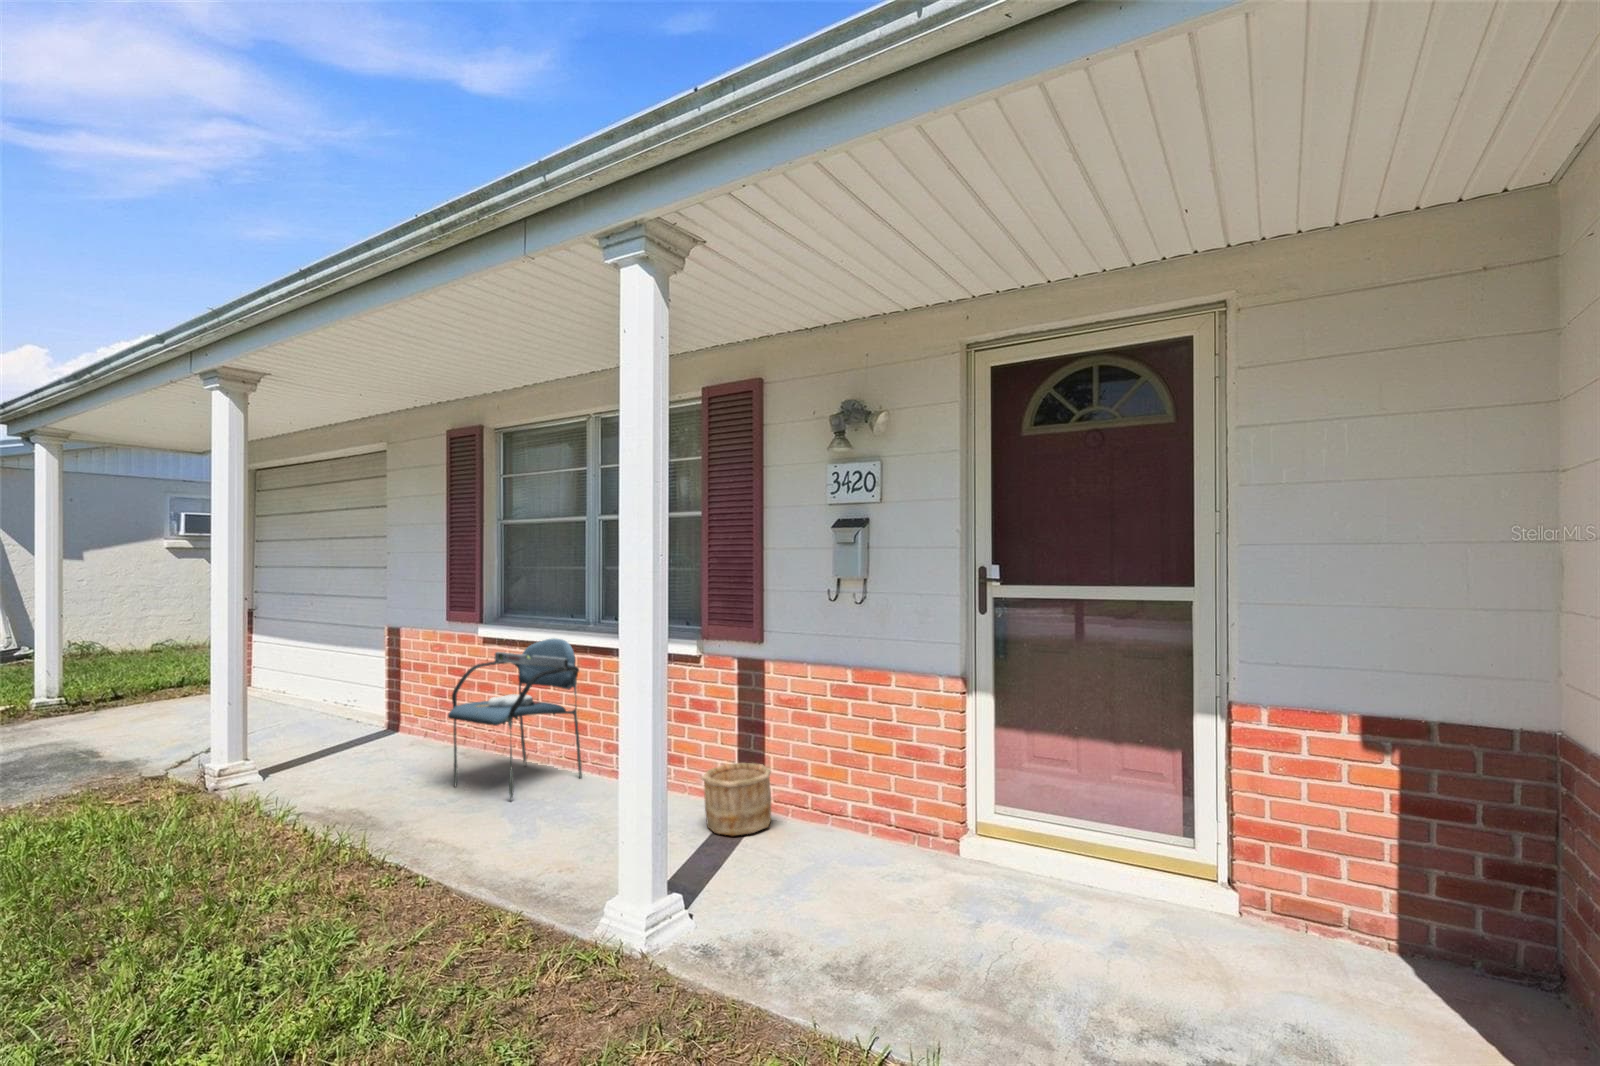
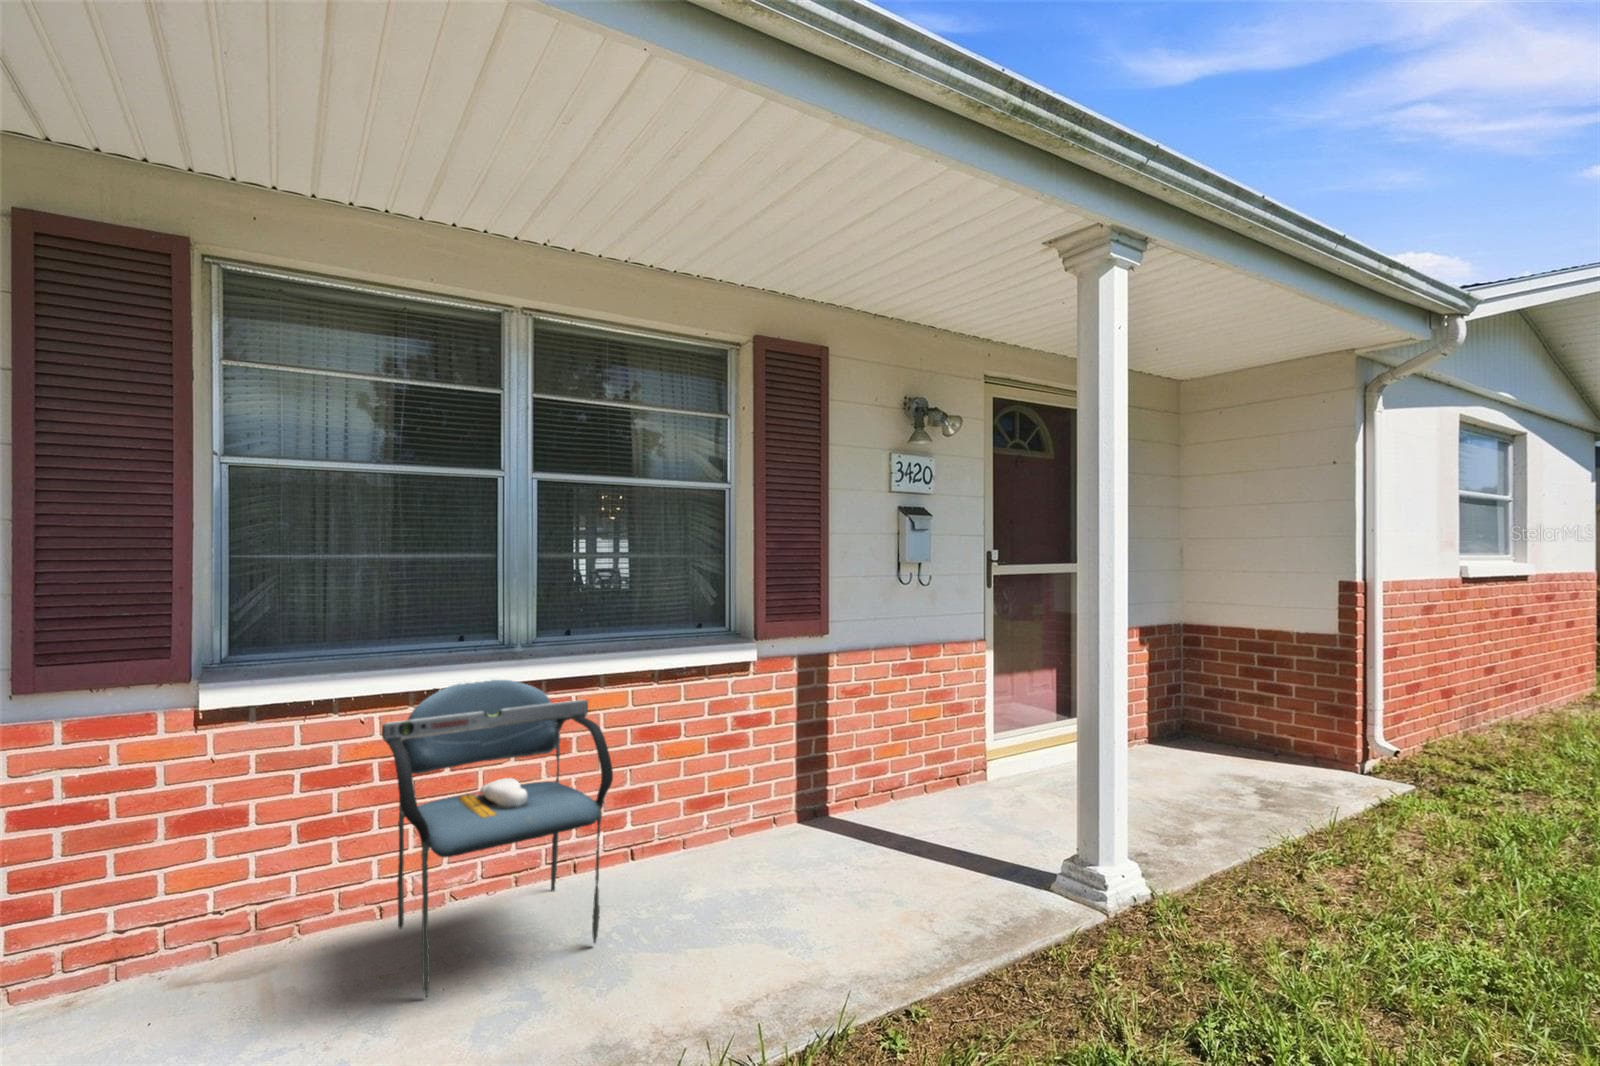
wooden bucket: present [702,763,771,836] -> none [810,762,884,841]

